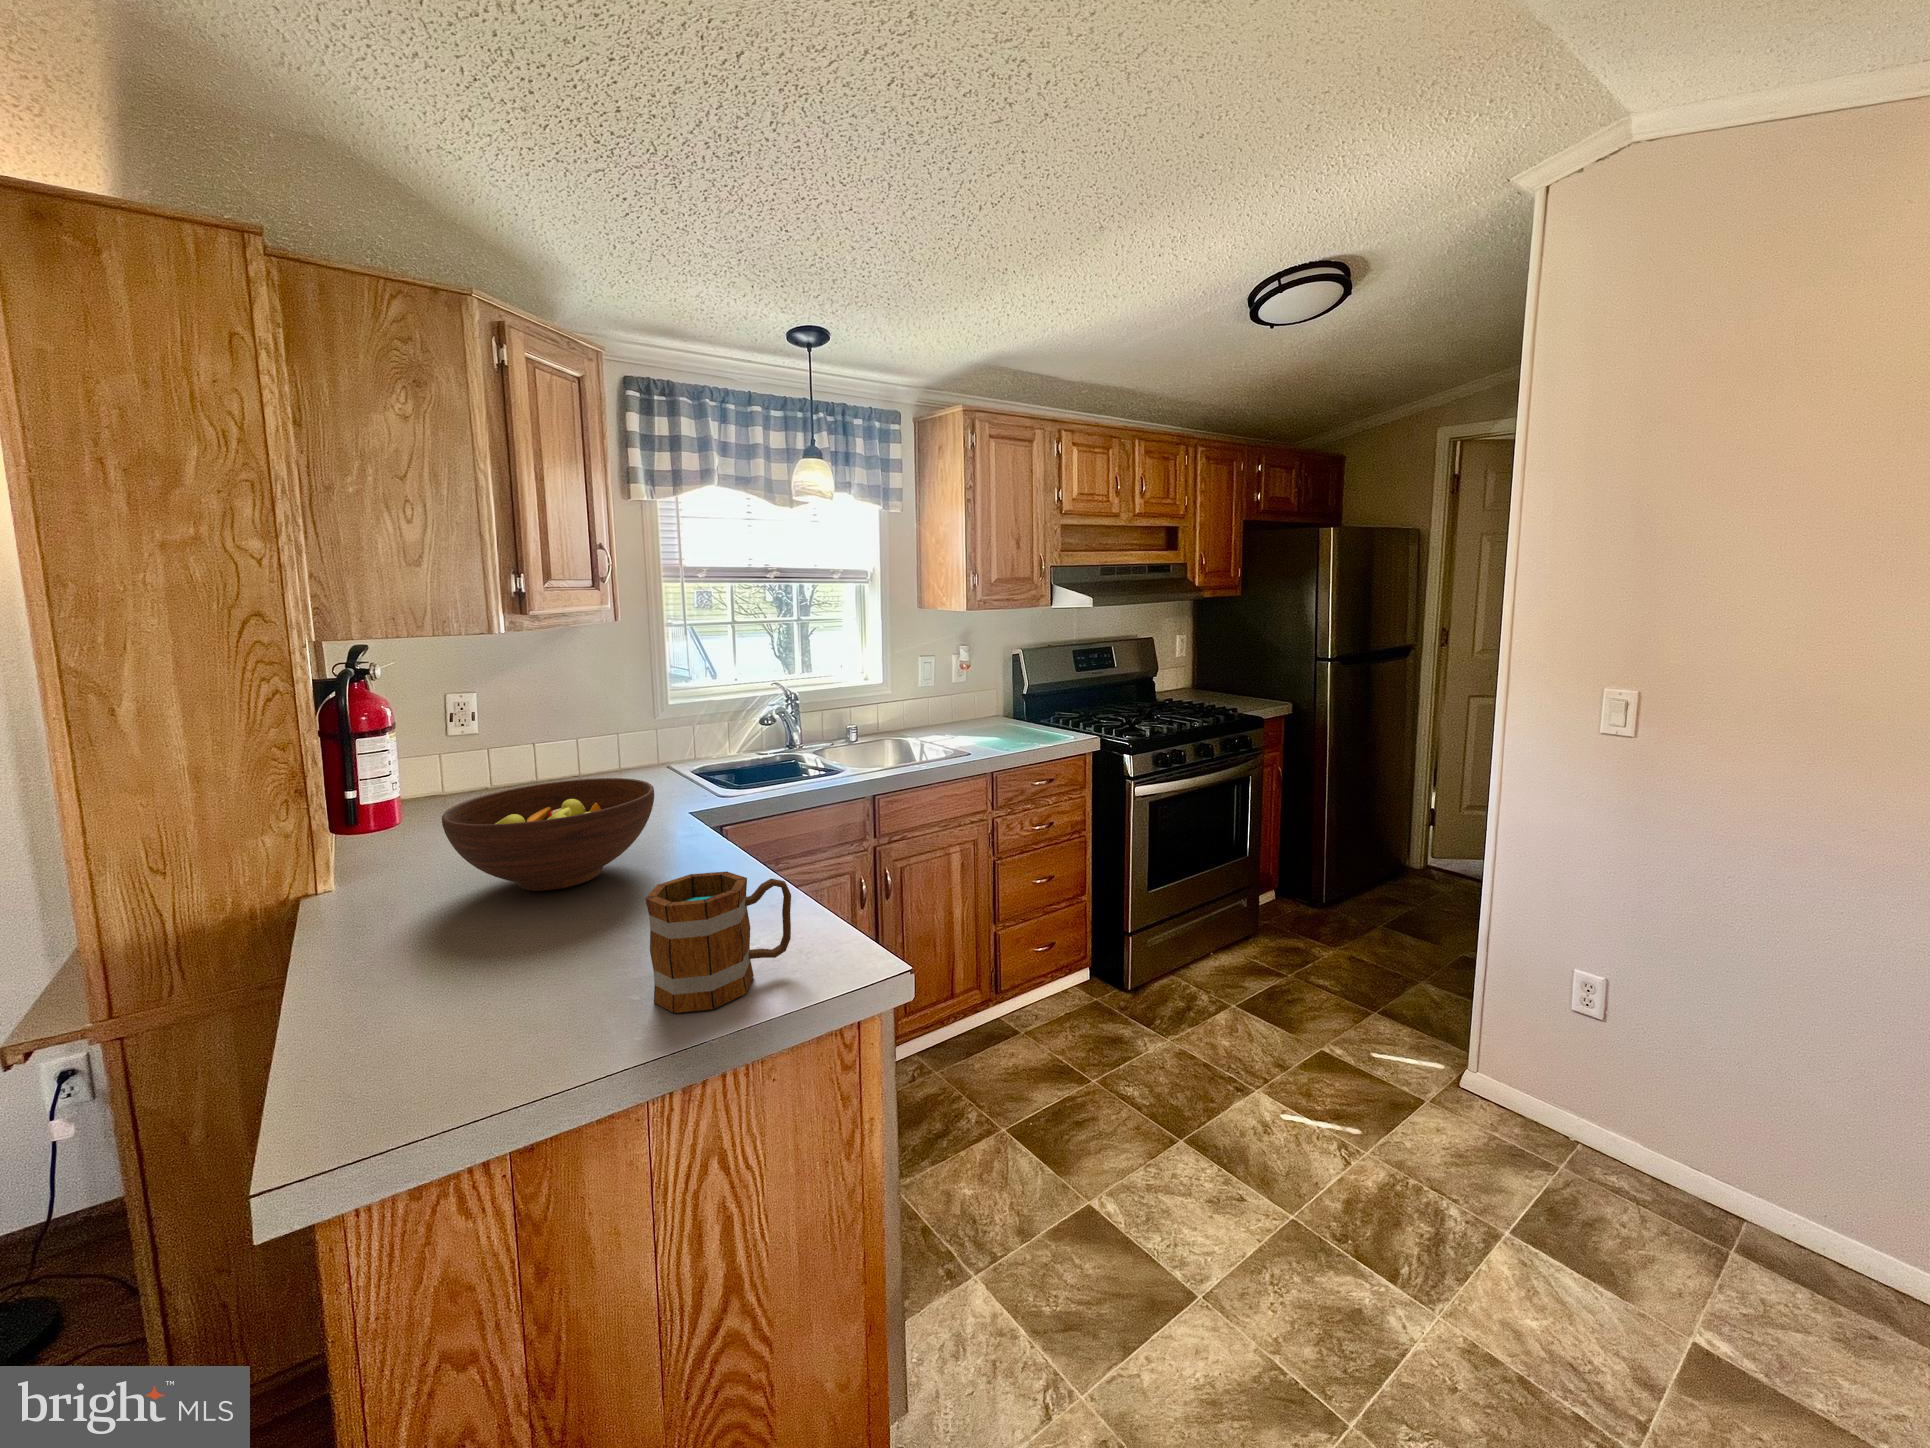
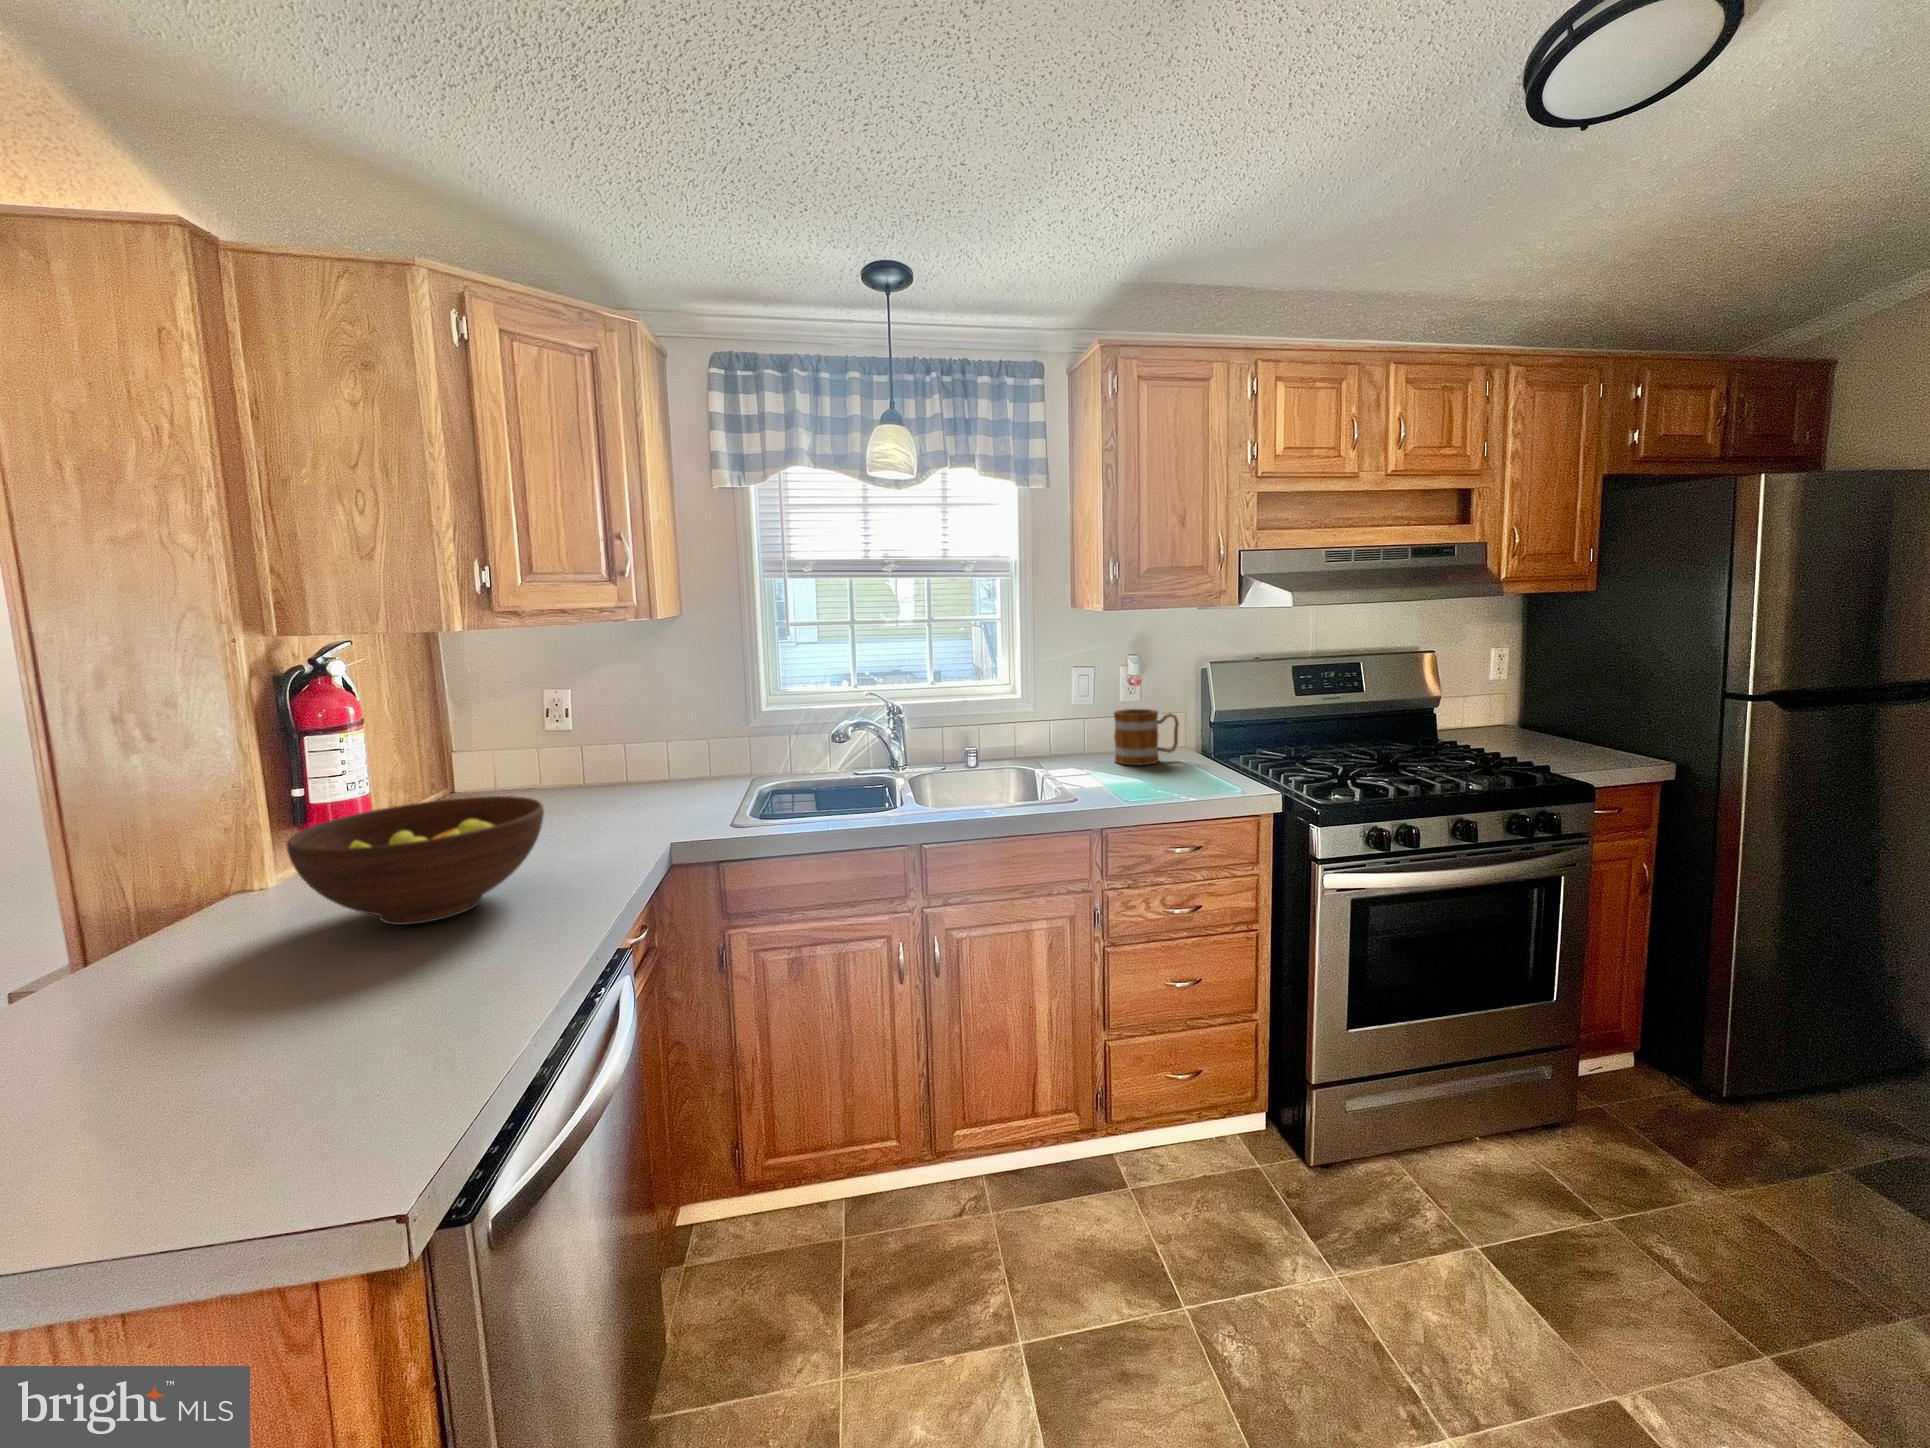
mug: present [645,871,791,1013] -> present [1114,709,1179,765]

